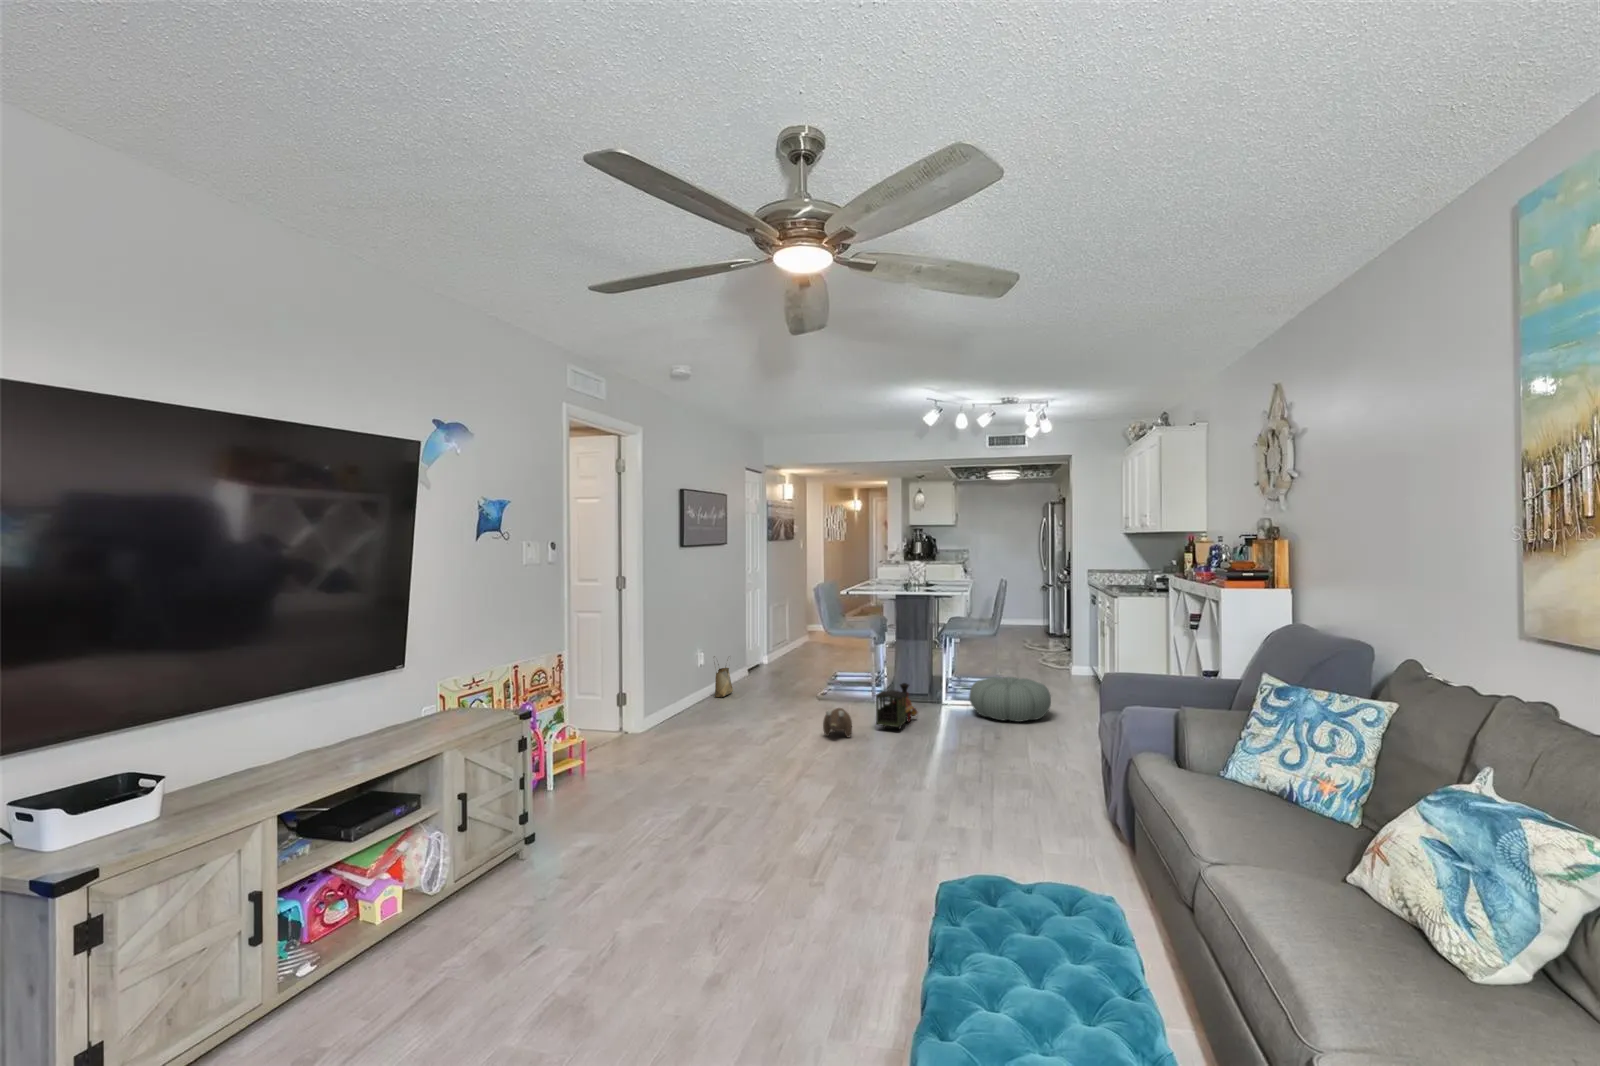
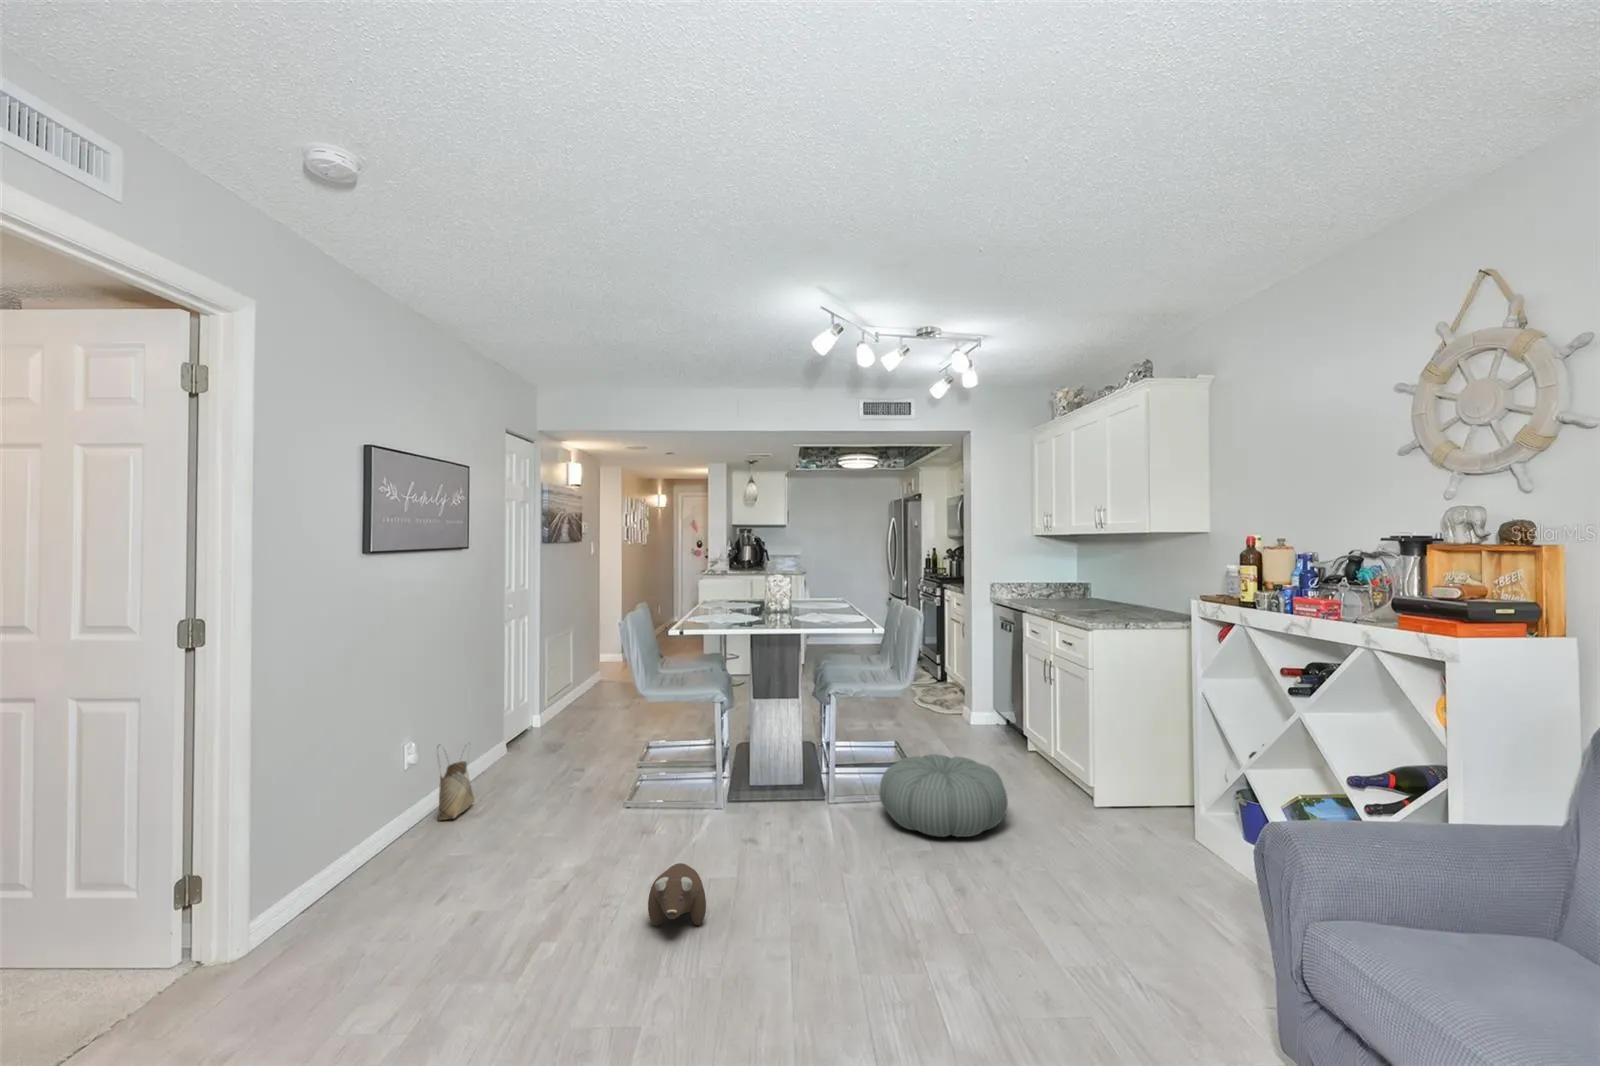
toy train: present [876,683,918,729] -> none [743,787,807,885]

